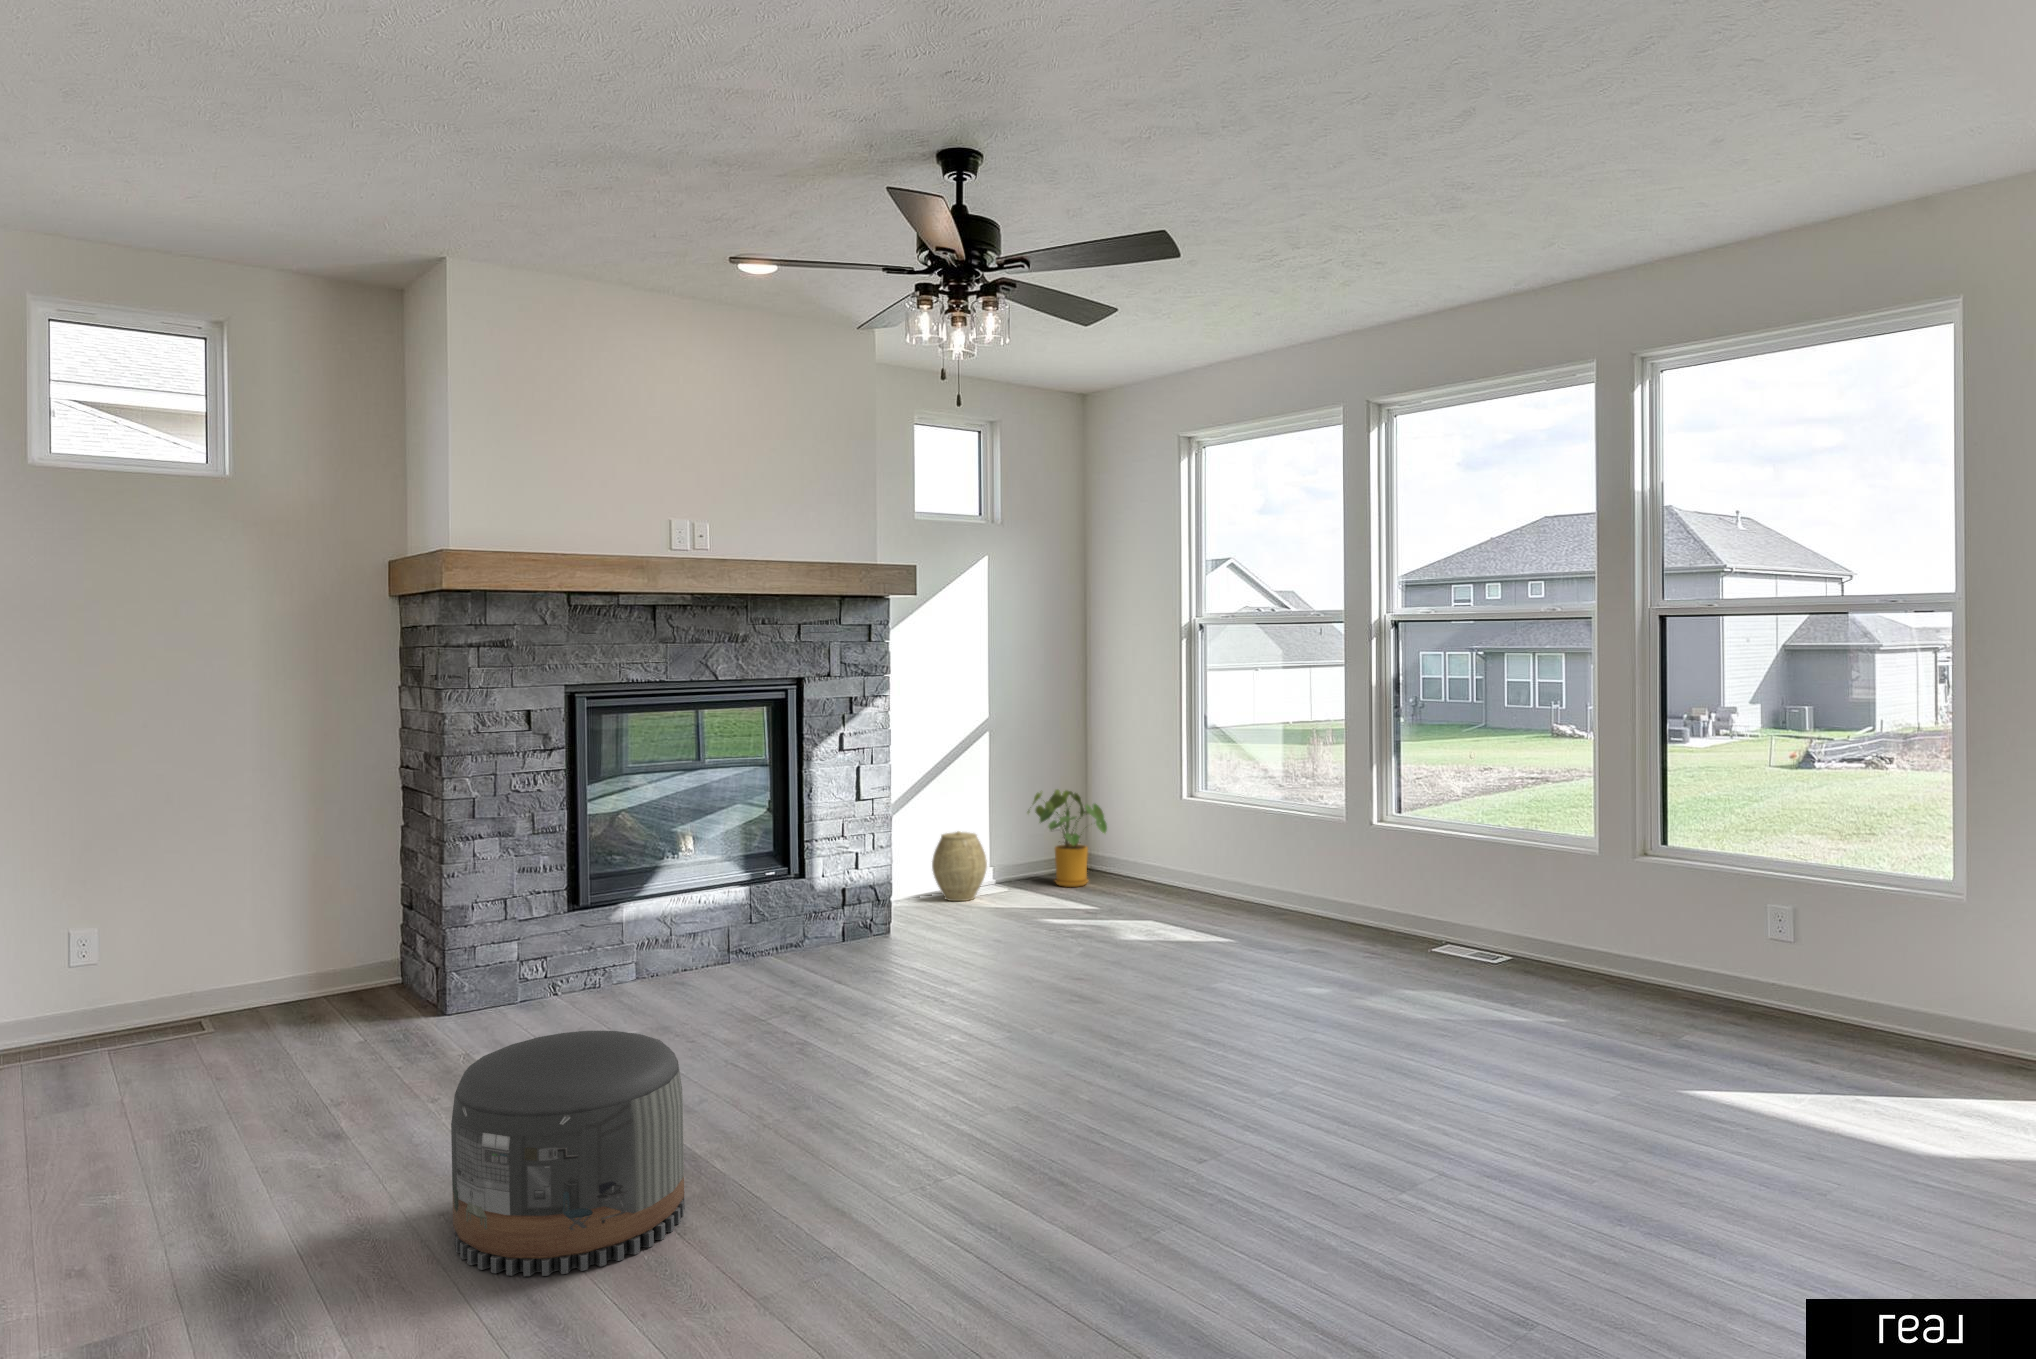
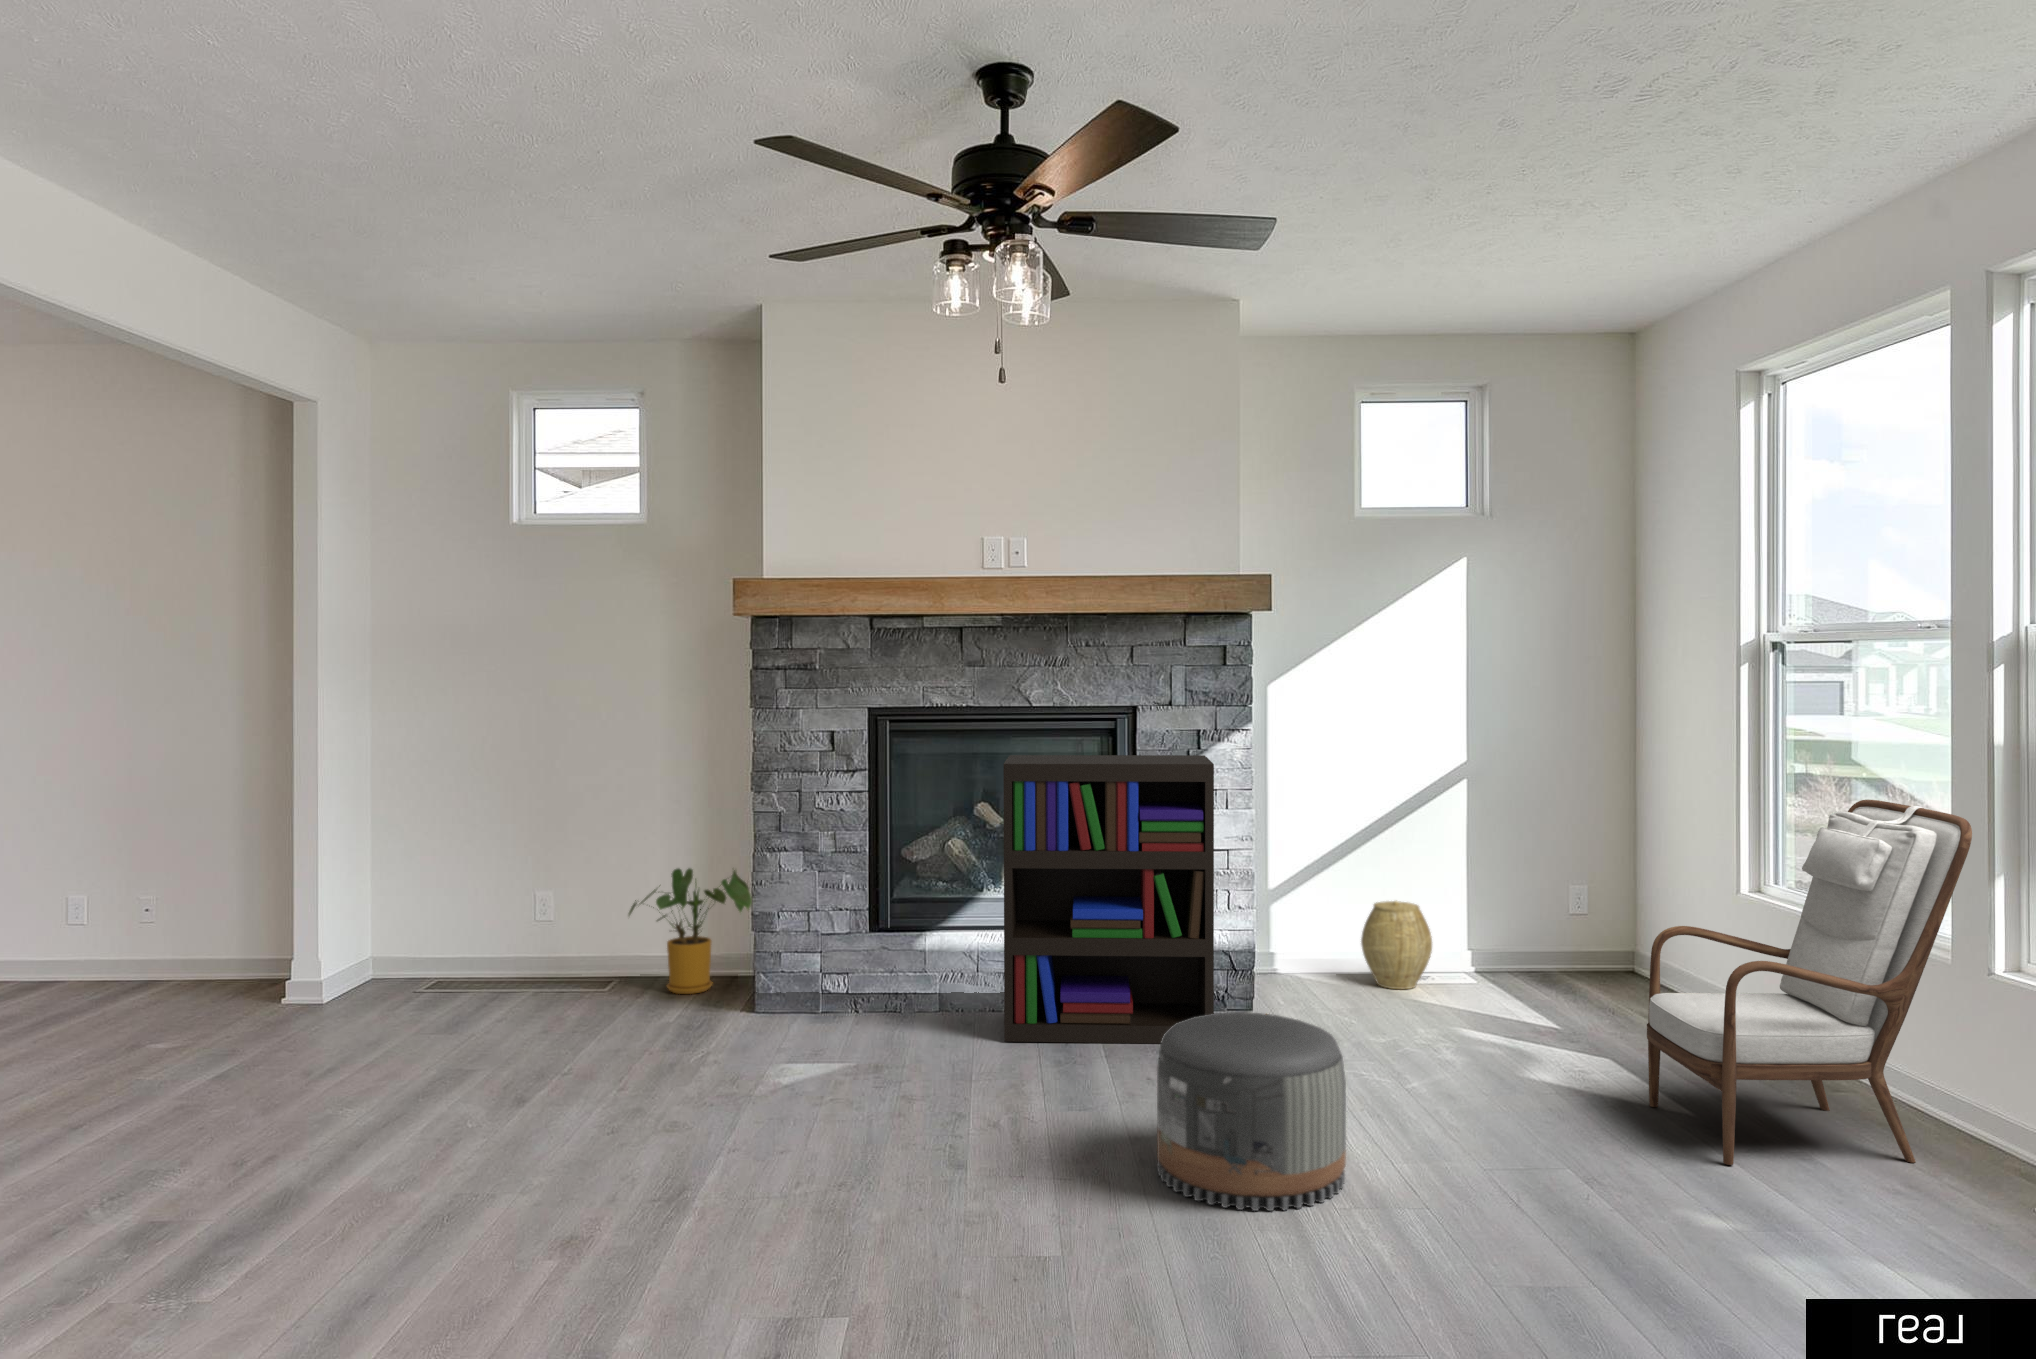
bookshelf: none [708,718,913,987] -> present [1004,755,1214,1043]
armchair: none [1228,719,1411,956] -> present [1647,800,1972,1165]
house plant: present [1028,789,1107,887] -> present [629,868,752,994]
pouf: present [451,1031,685,1276] -> present [1157,1012,1346,1211]

